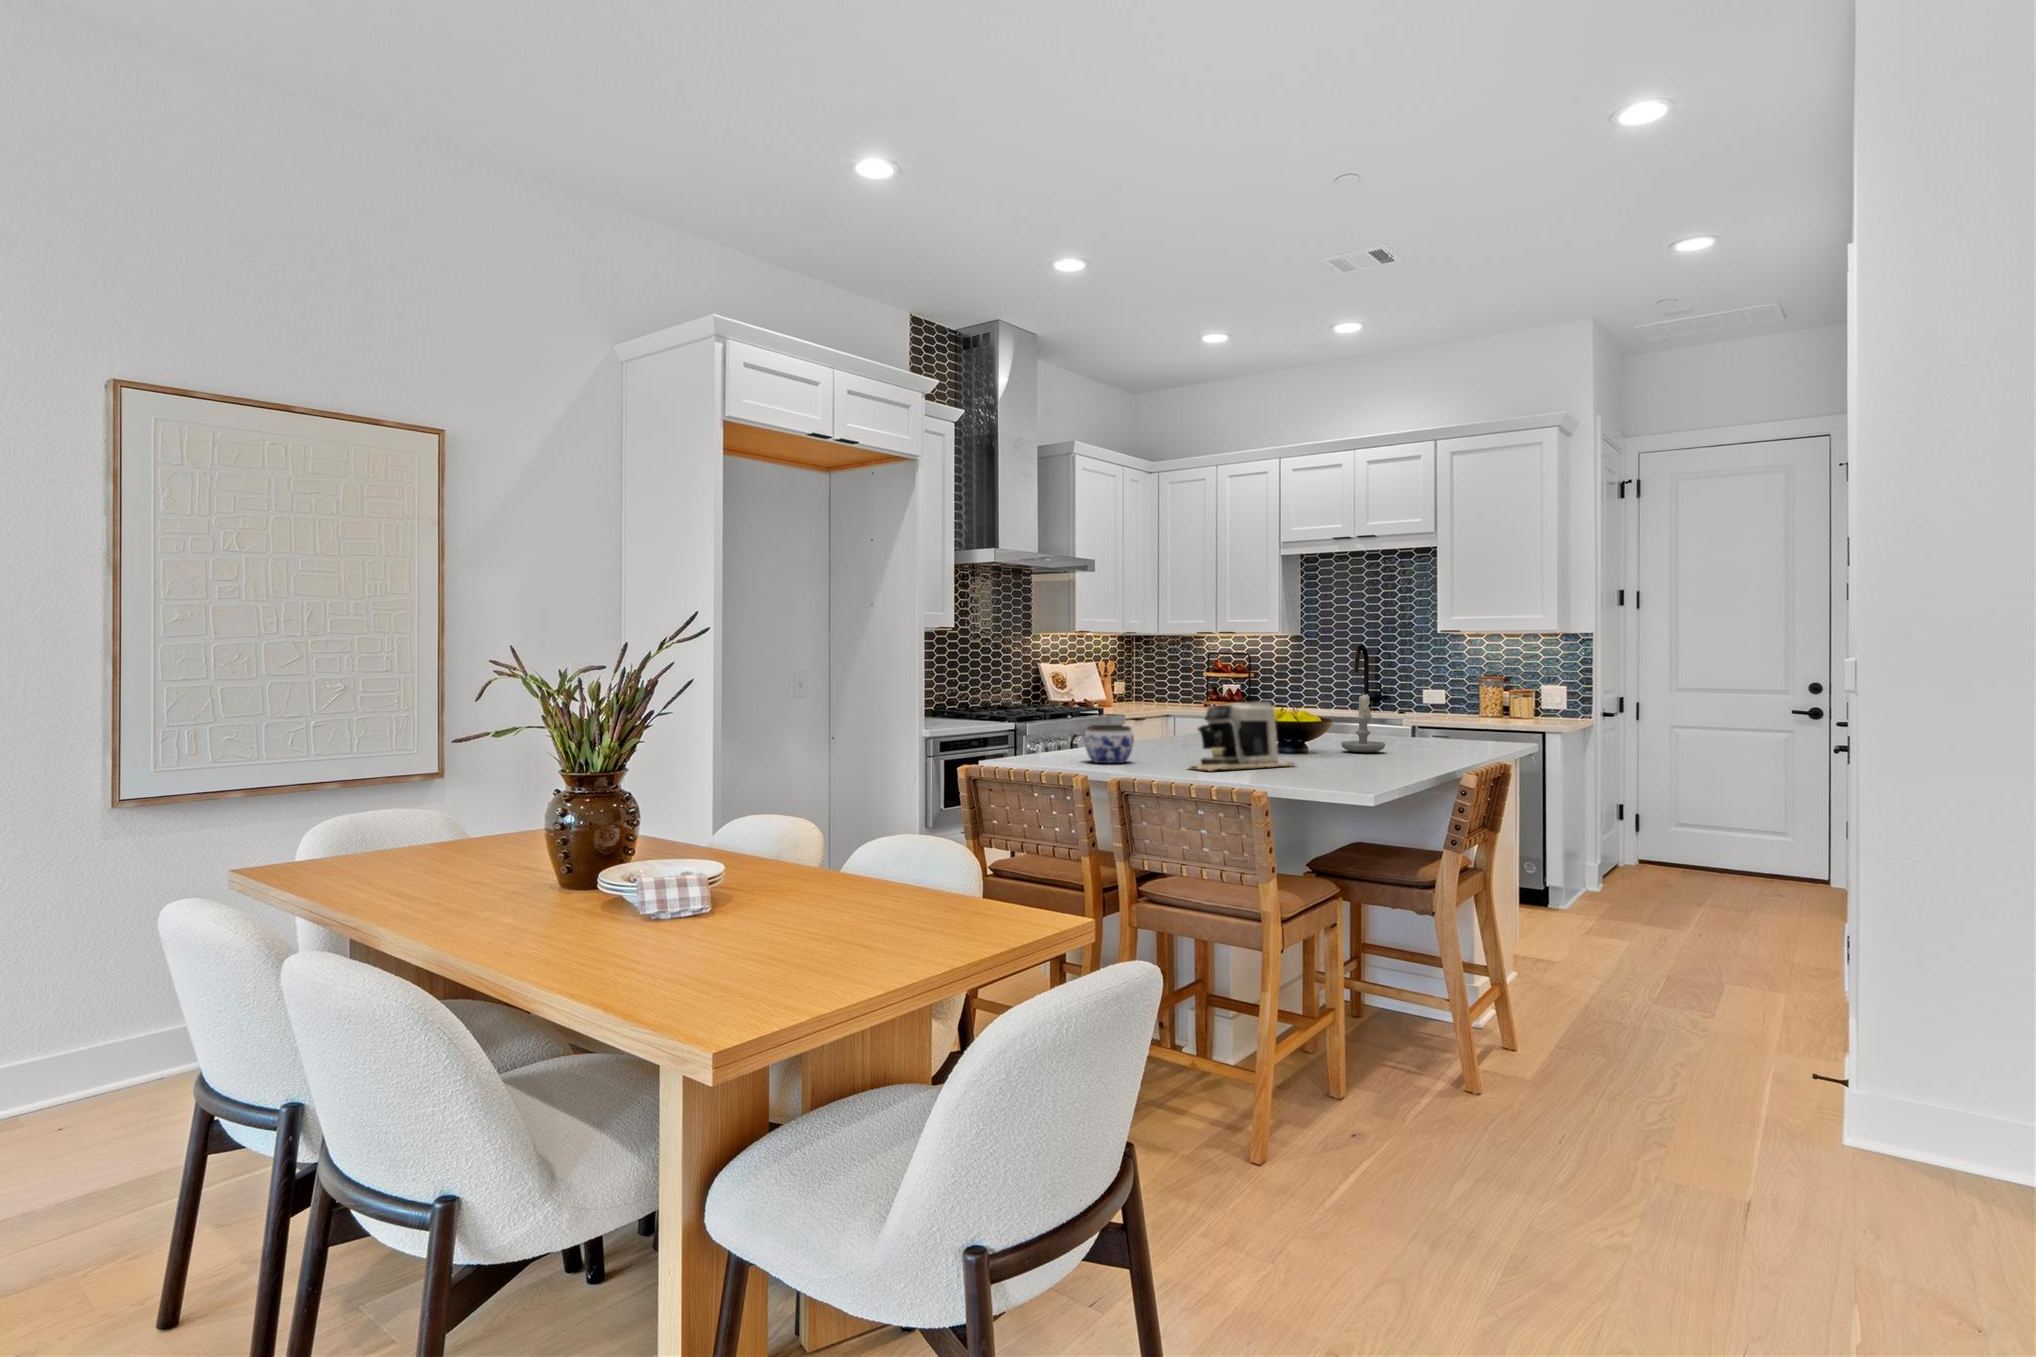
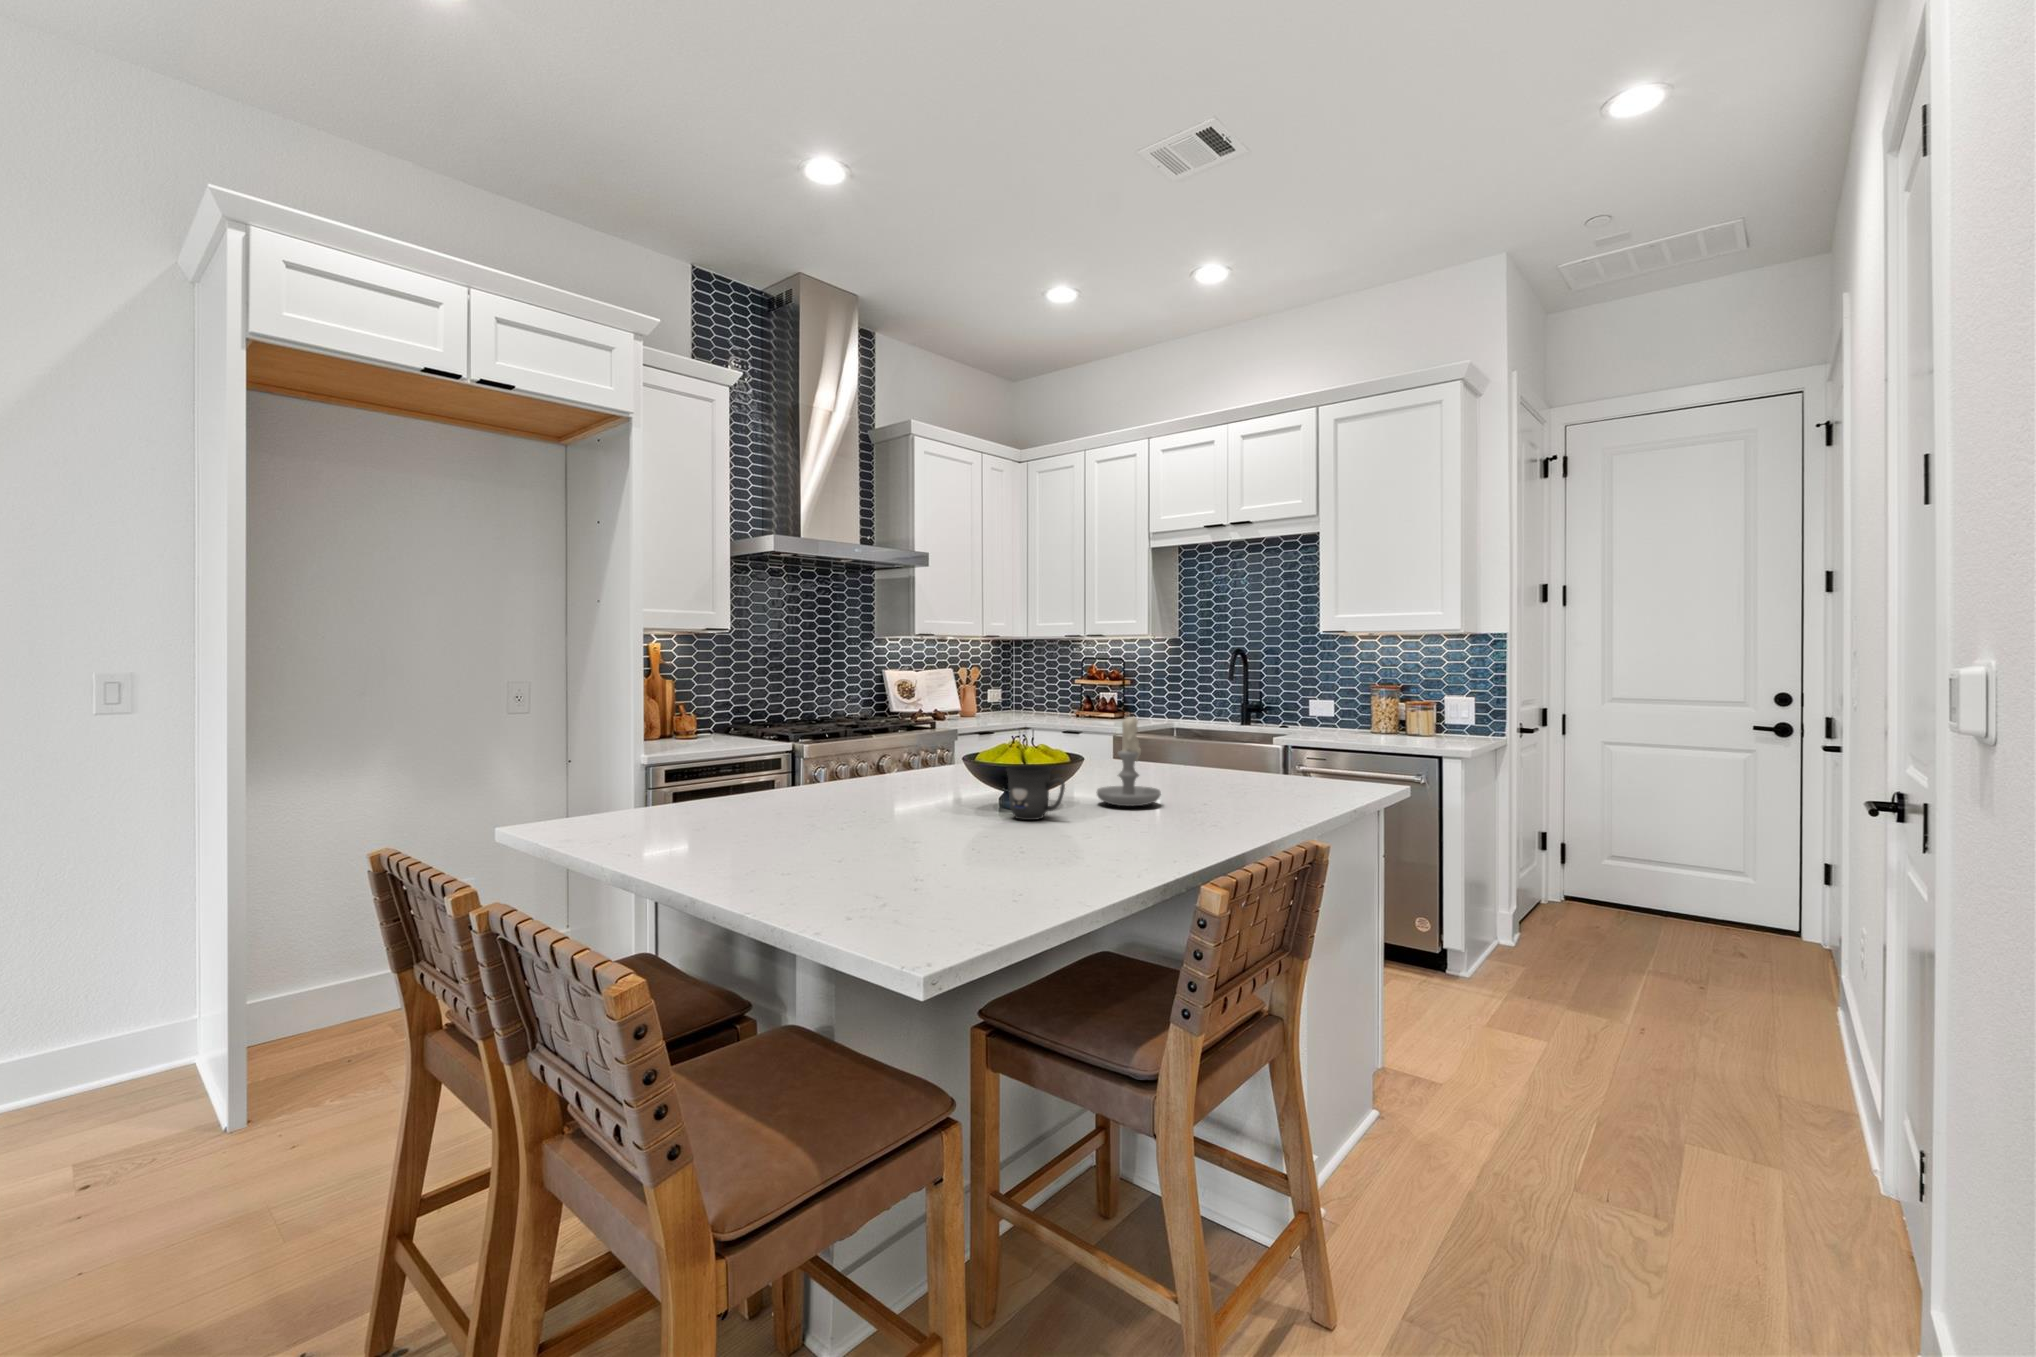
coffee maker: present [1196,701,1295,771] -> none [727,734,947,870]
mug: none [1299,724,1340,757] -> present [1006,765,1065,820]
jar: present [1084,725,1134,763] -> none [612,770,700,838]

